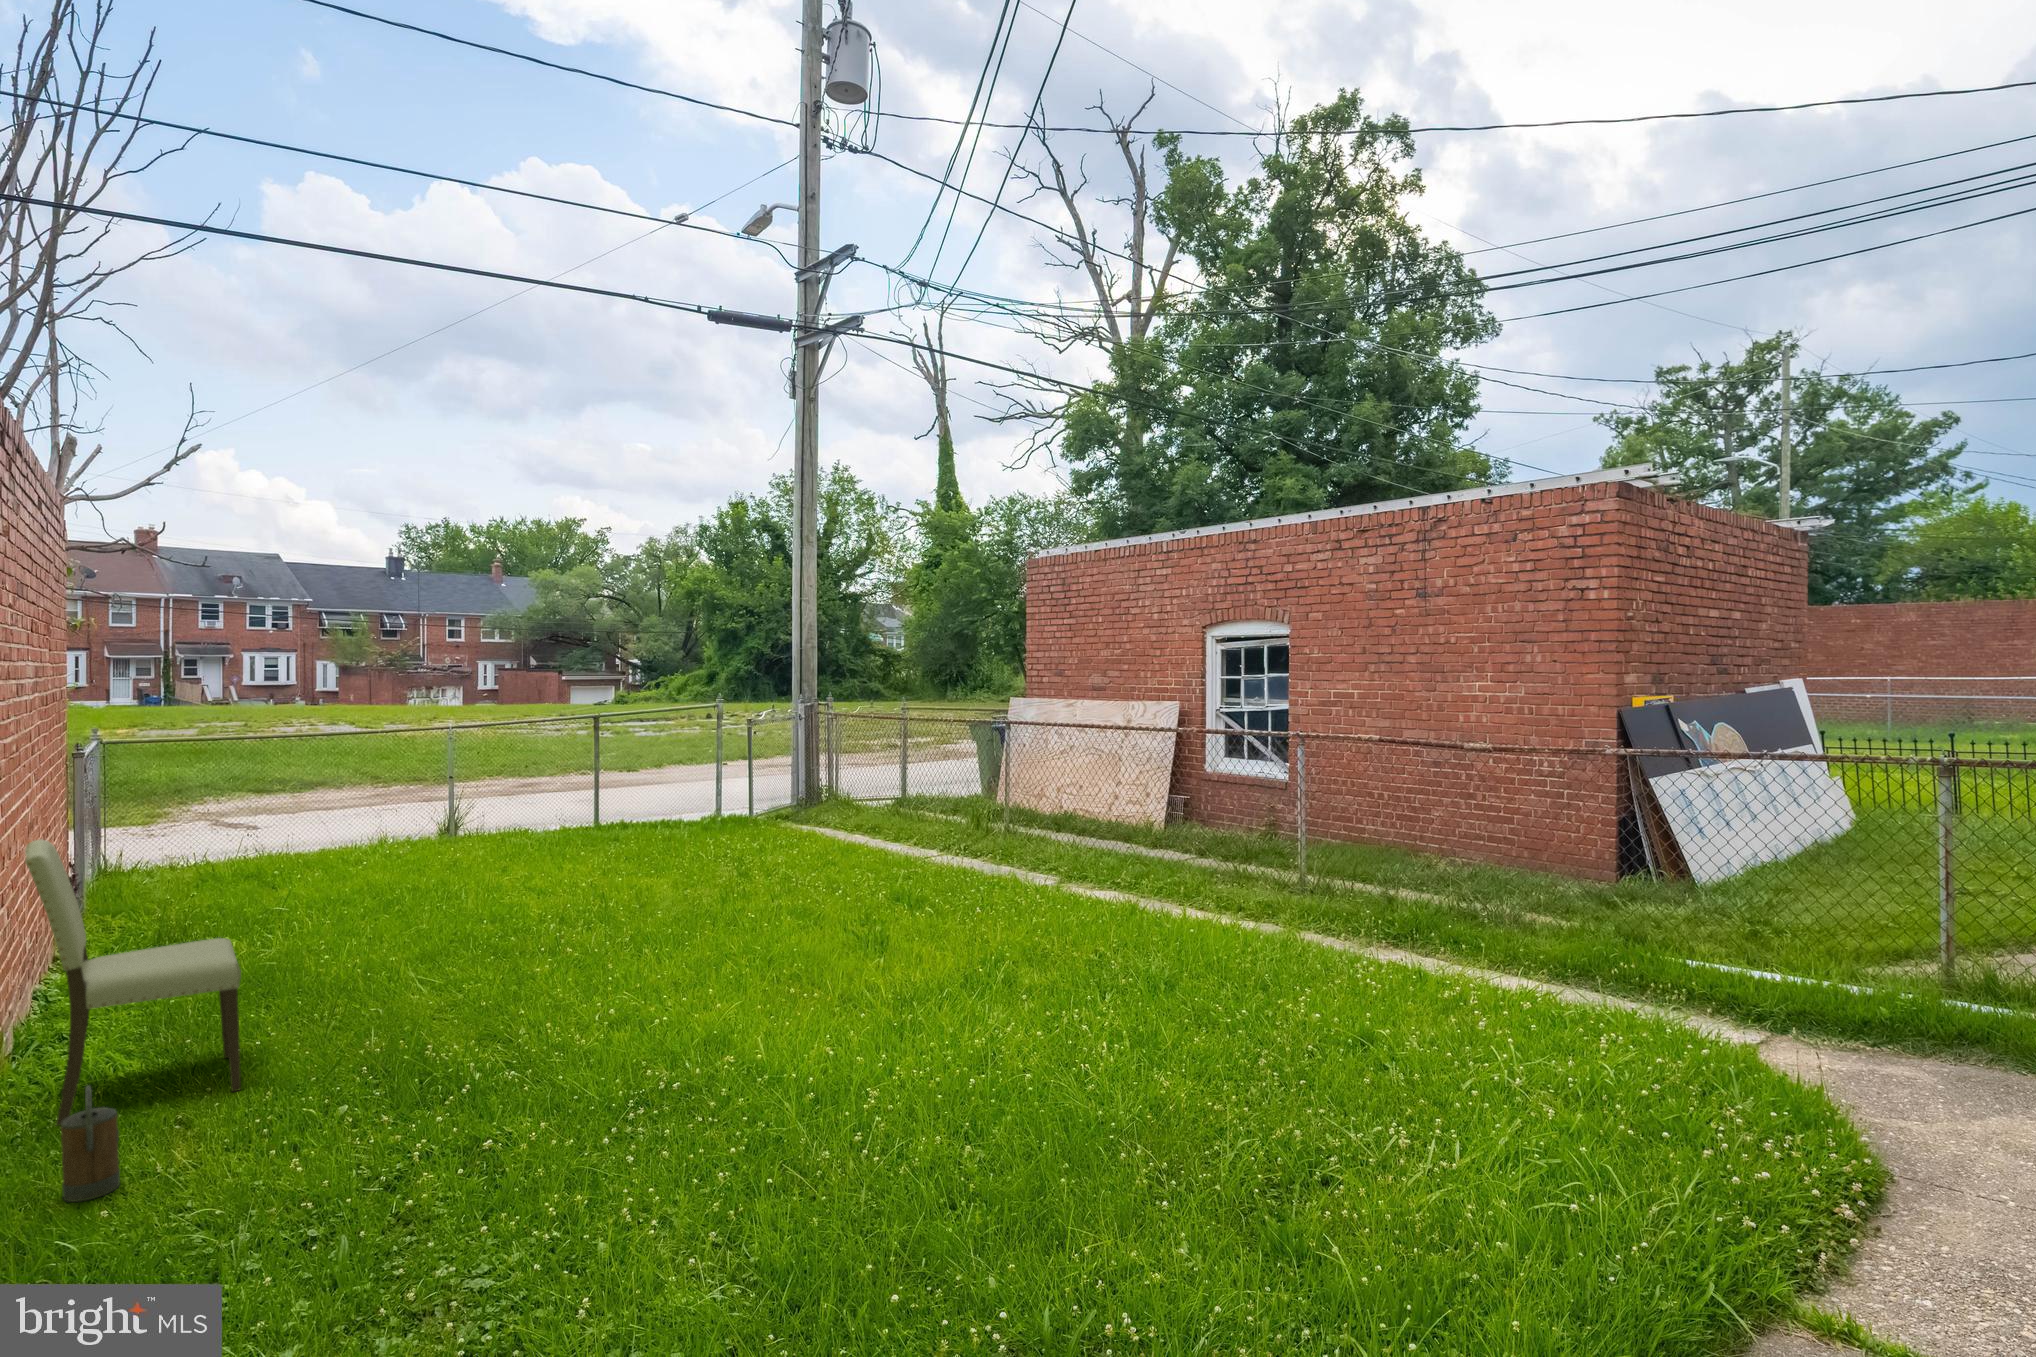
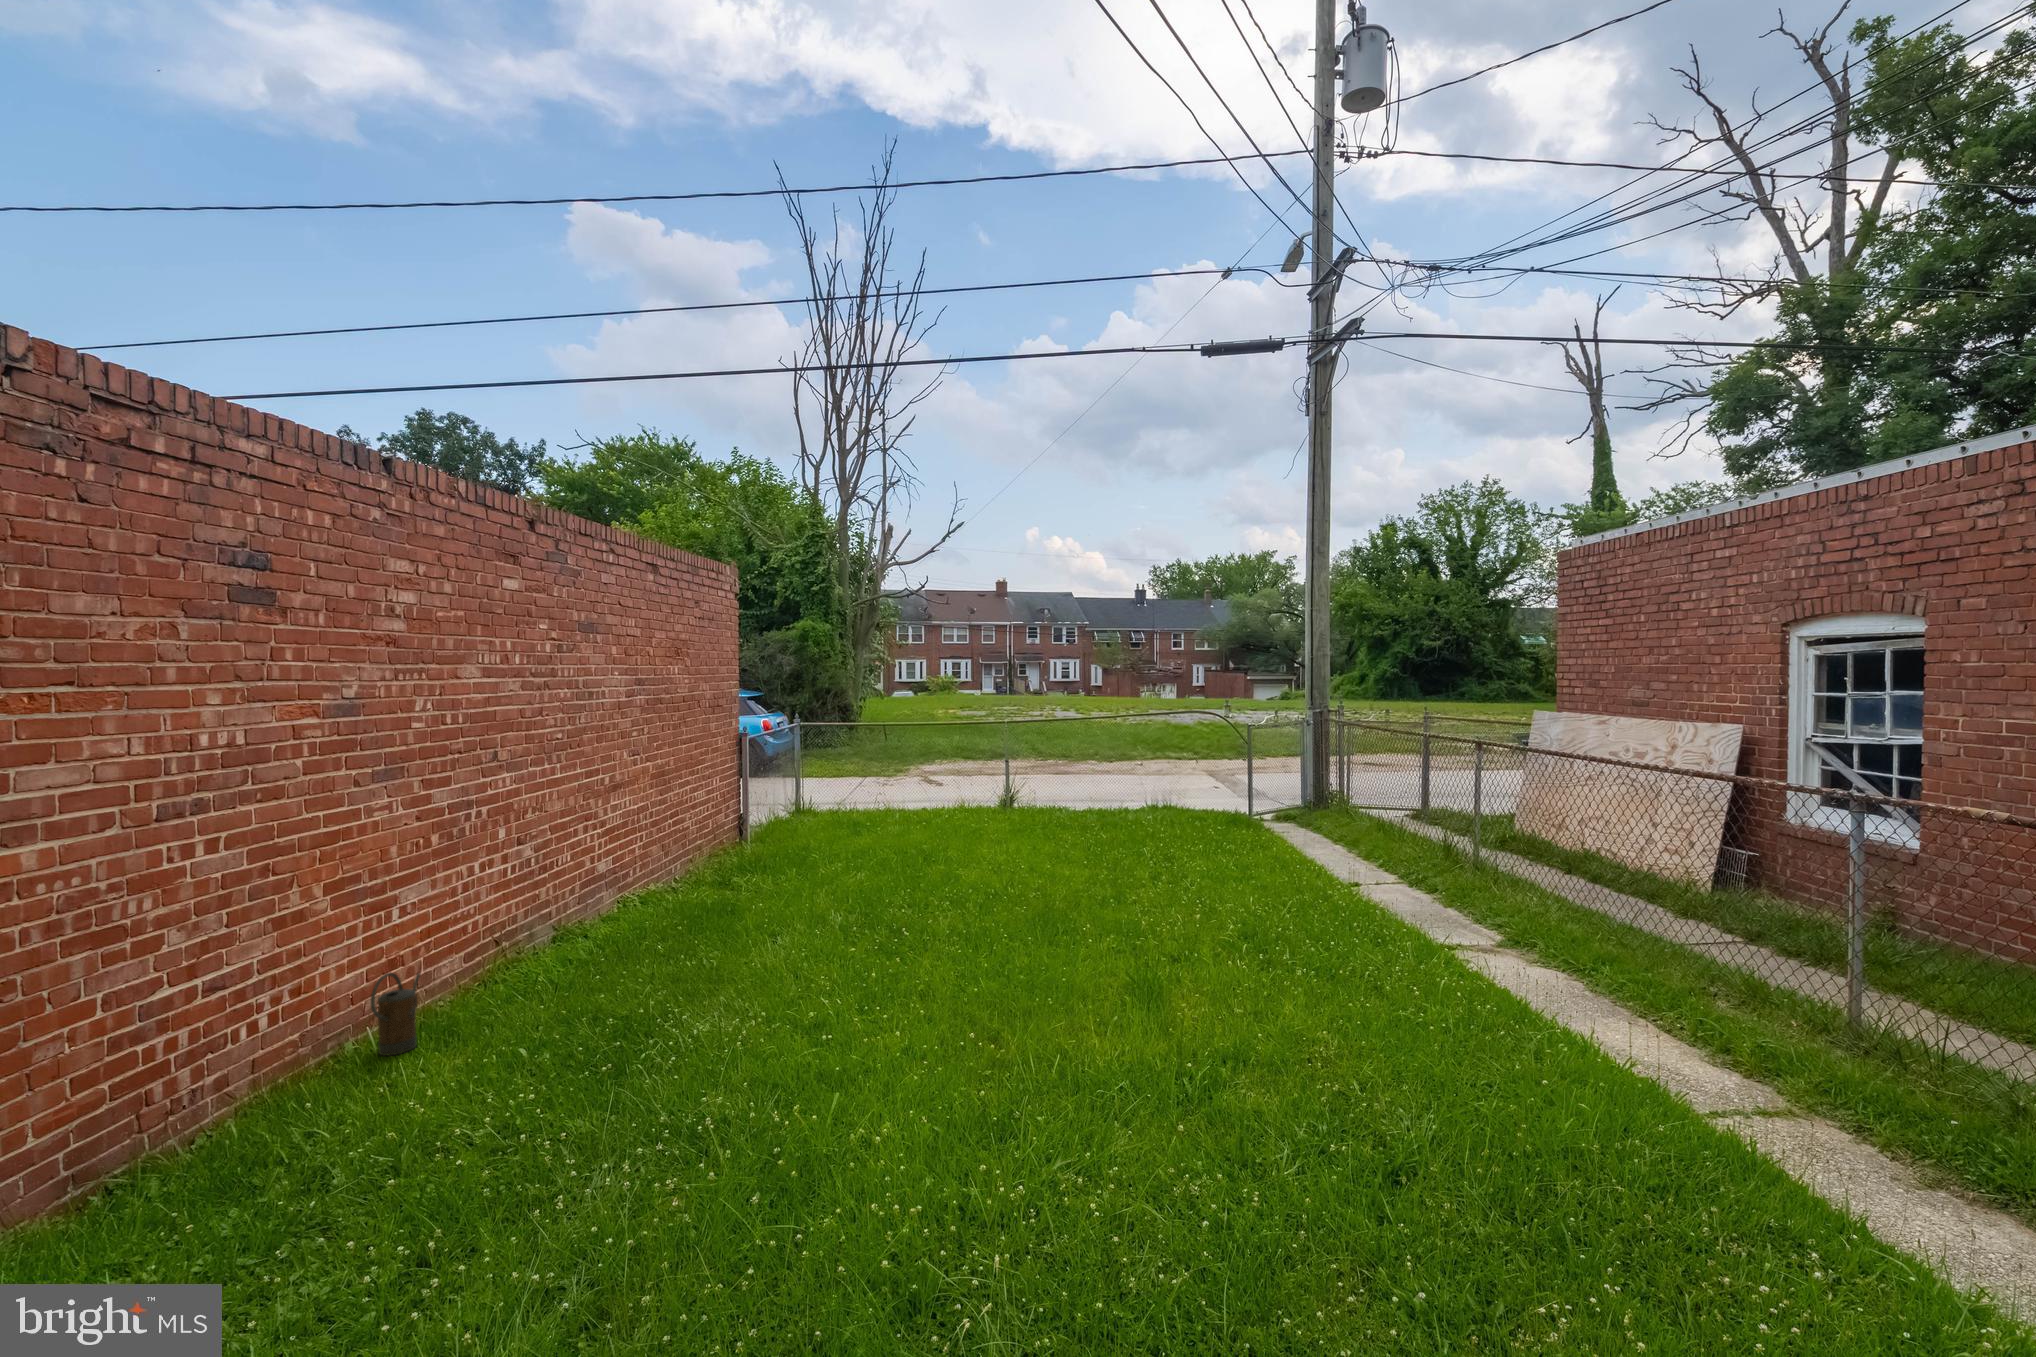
chair: present [25,839,241,1126] -> none [461,788,621,991]

